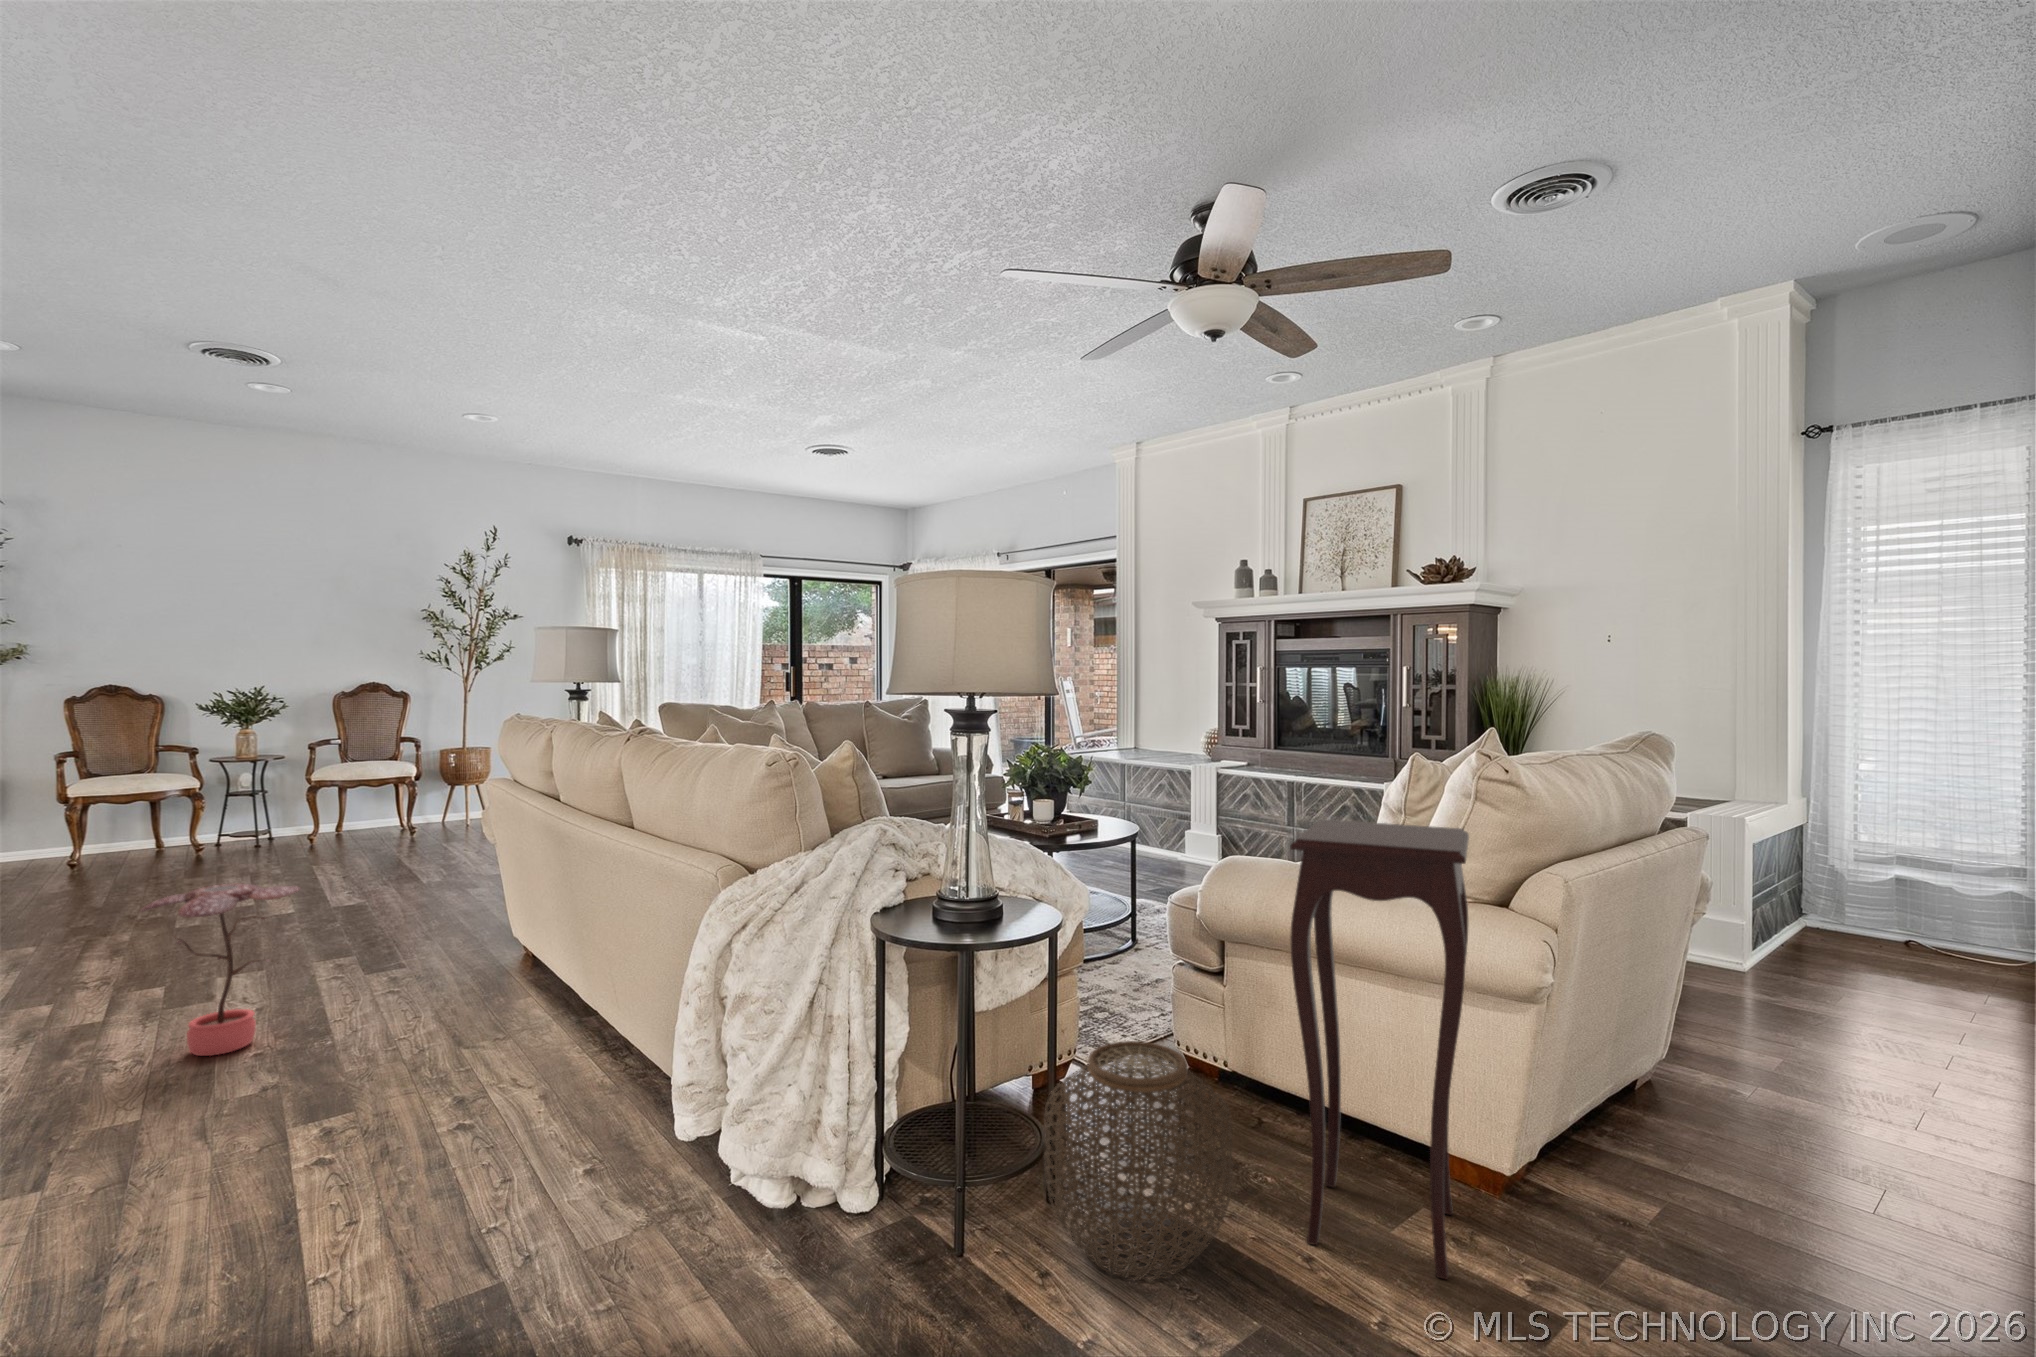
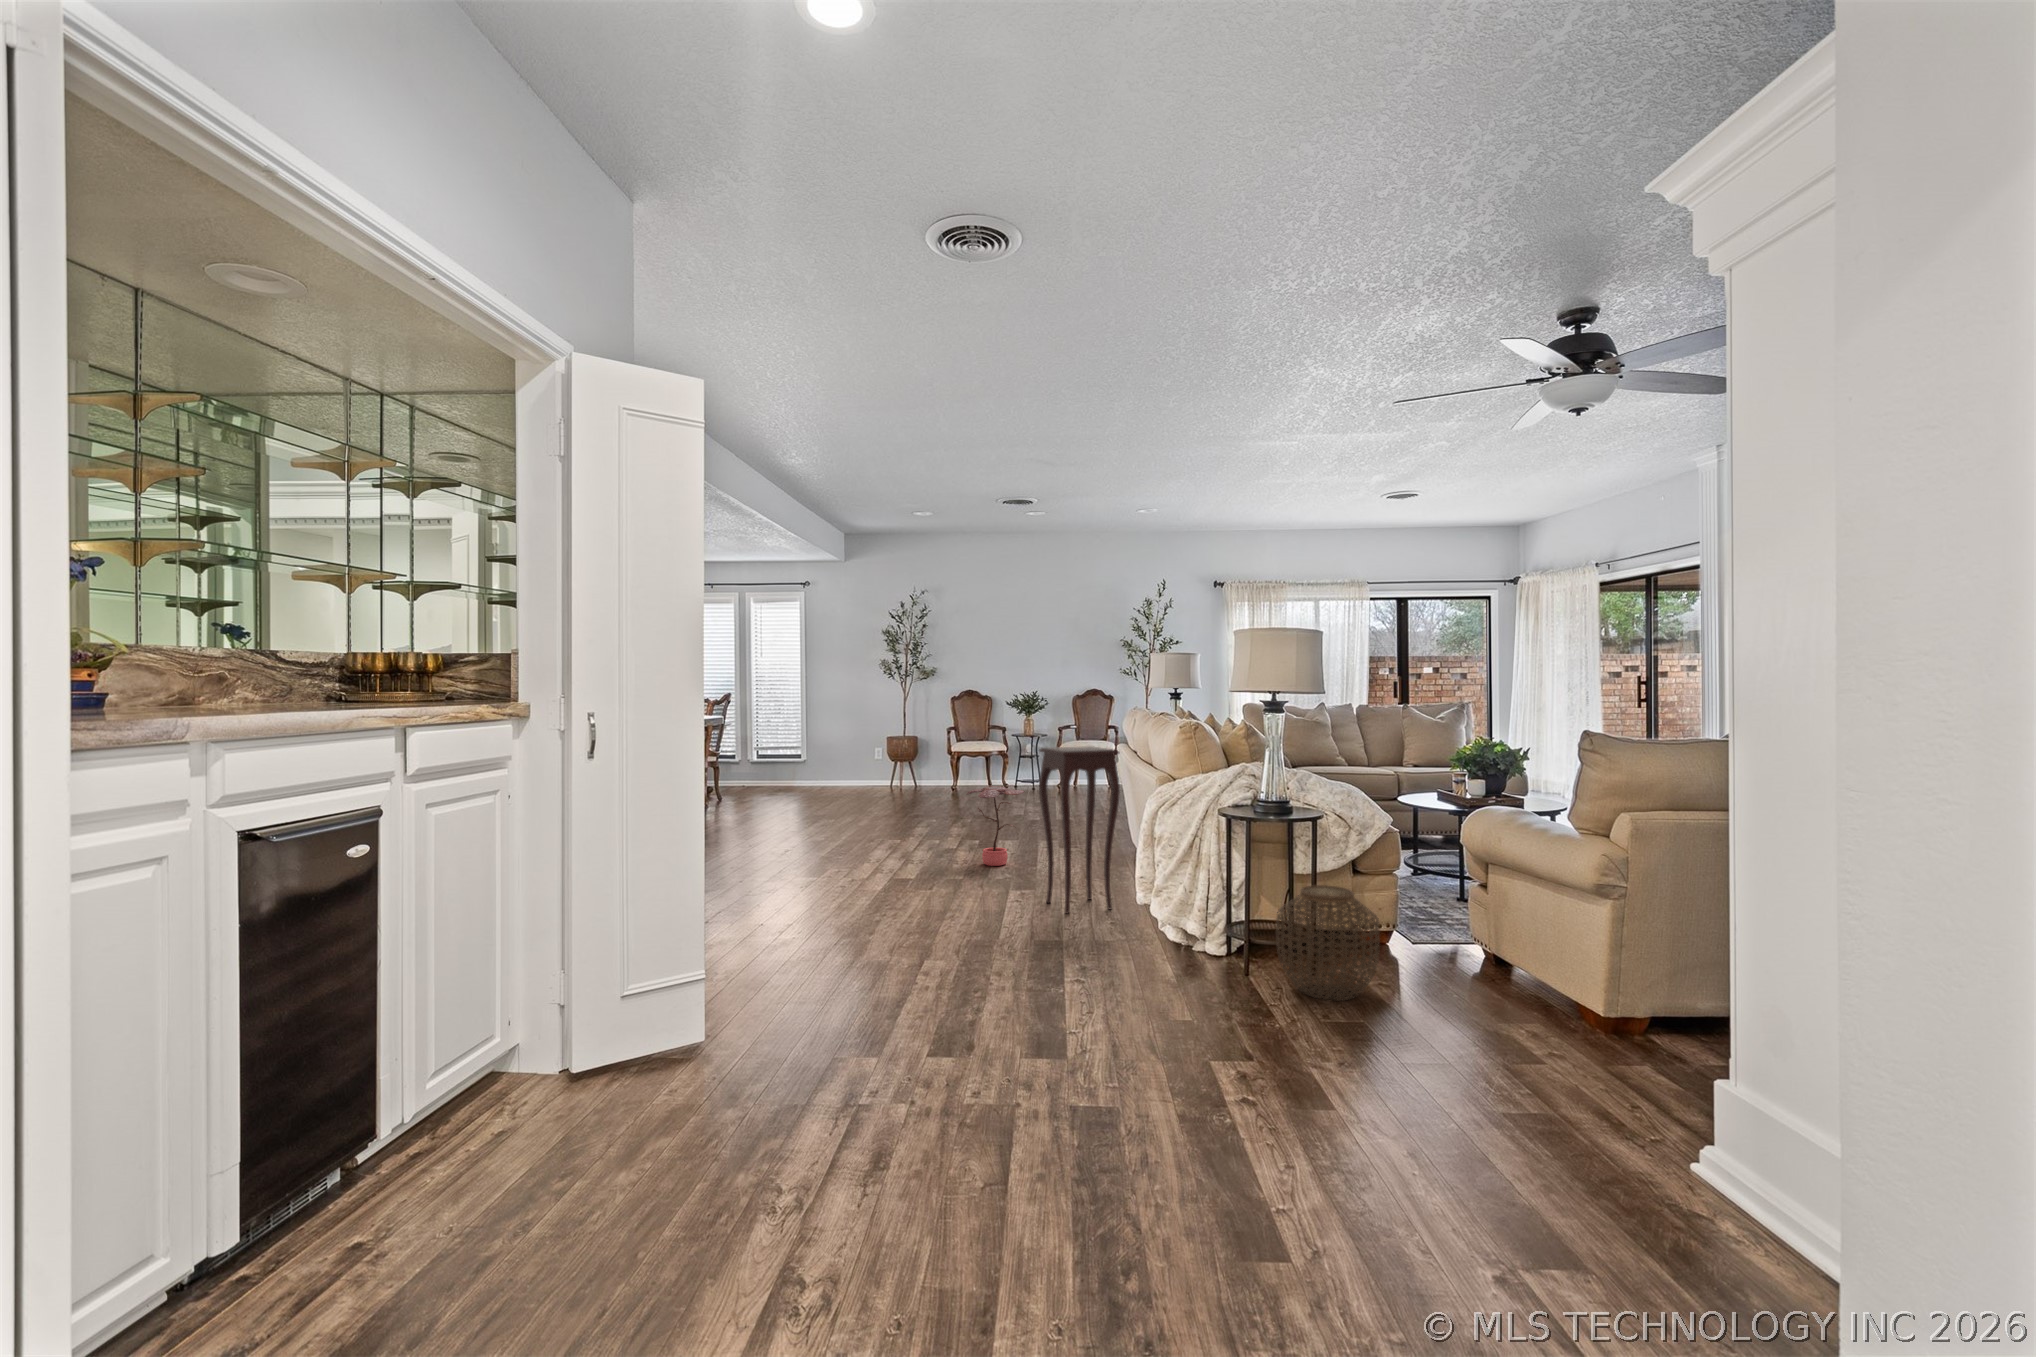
side table: present [1290,819,1469,1279] -> present [1039,746,1120,913]

